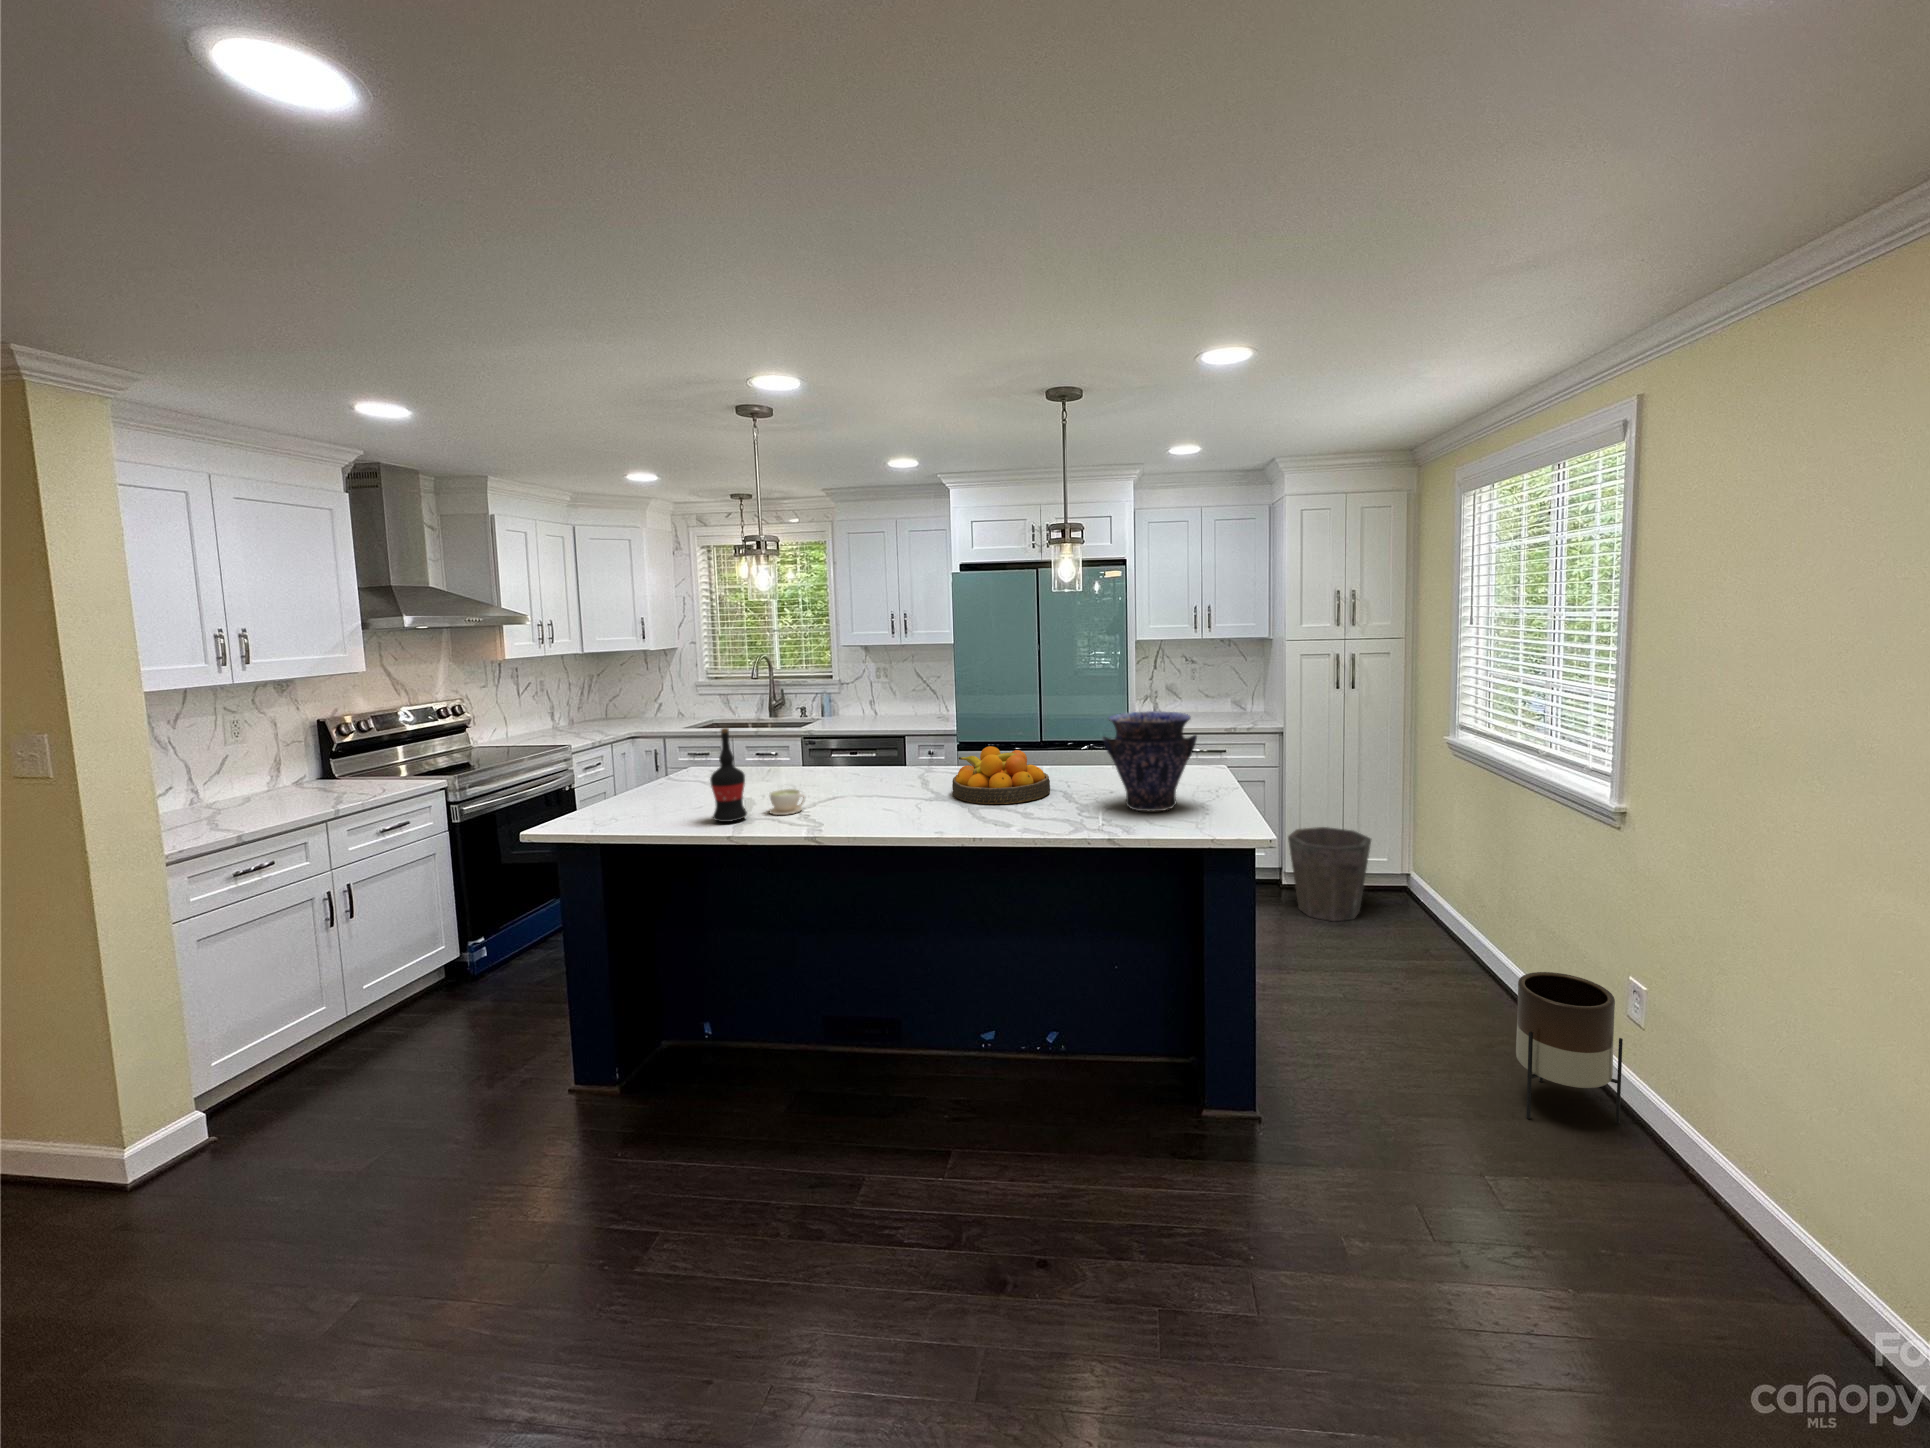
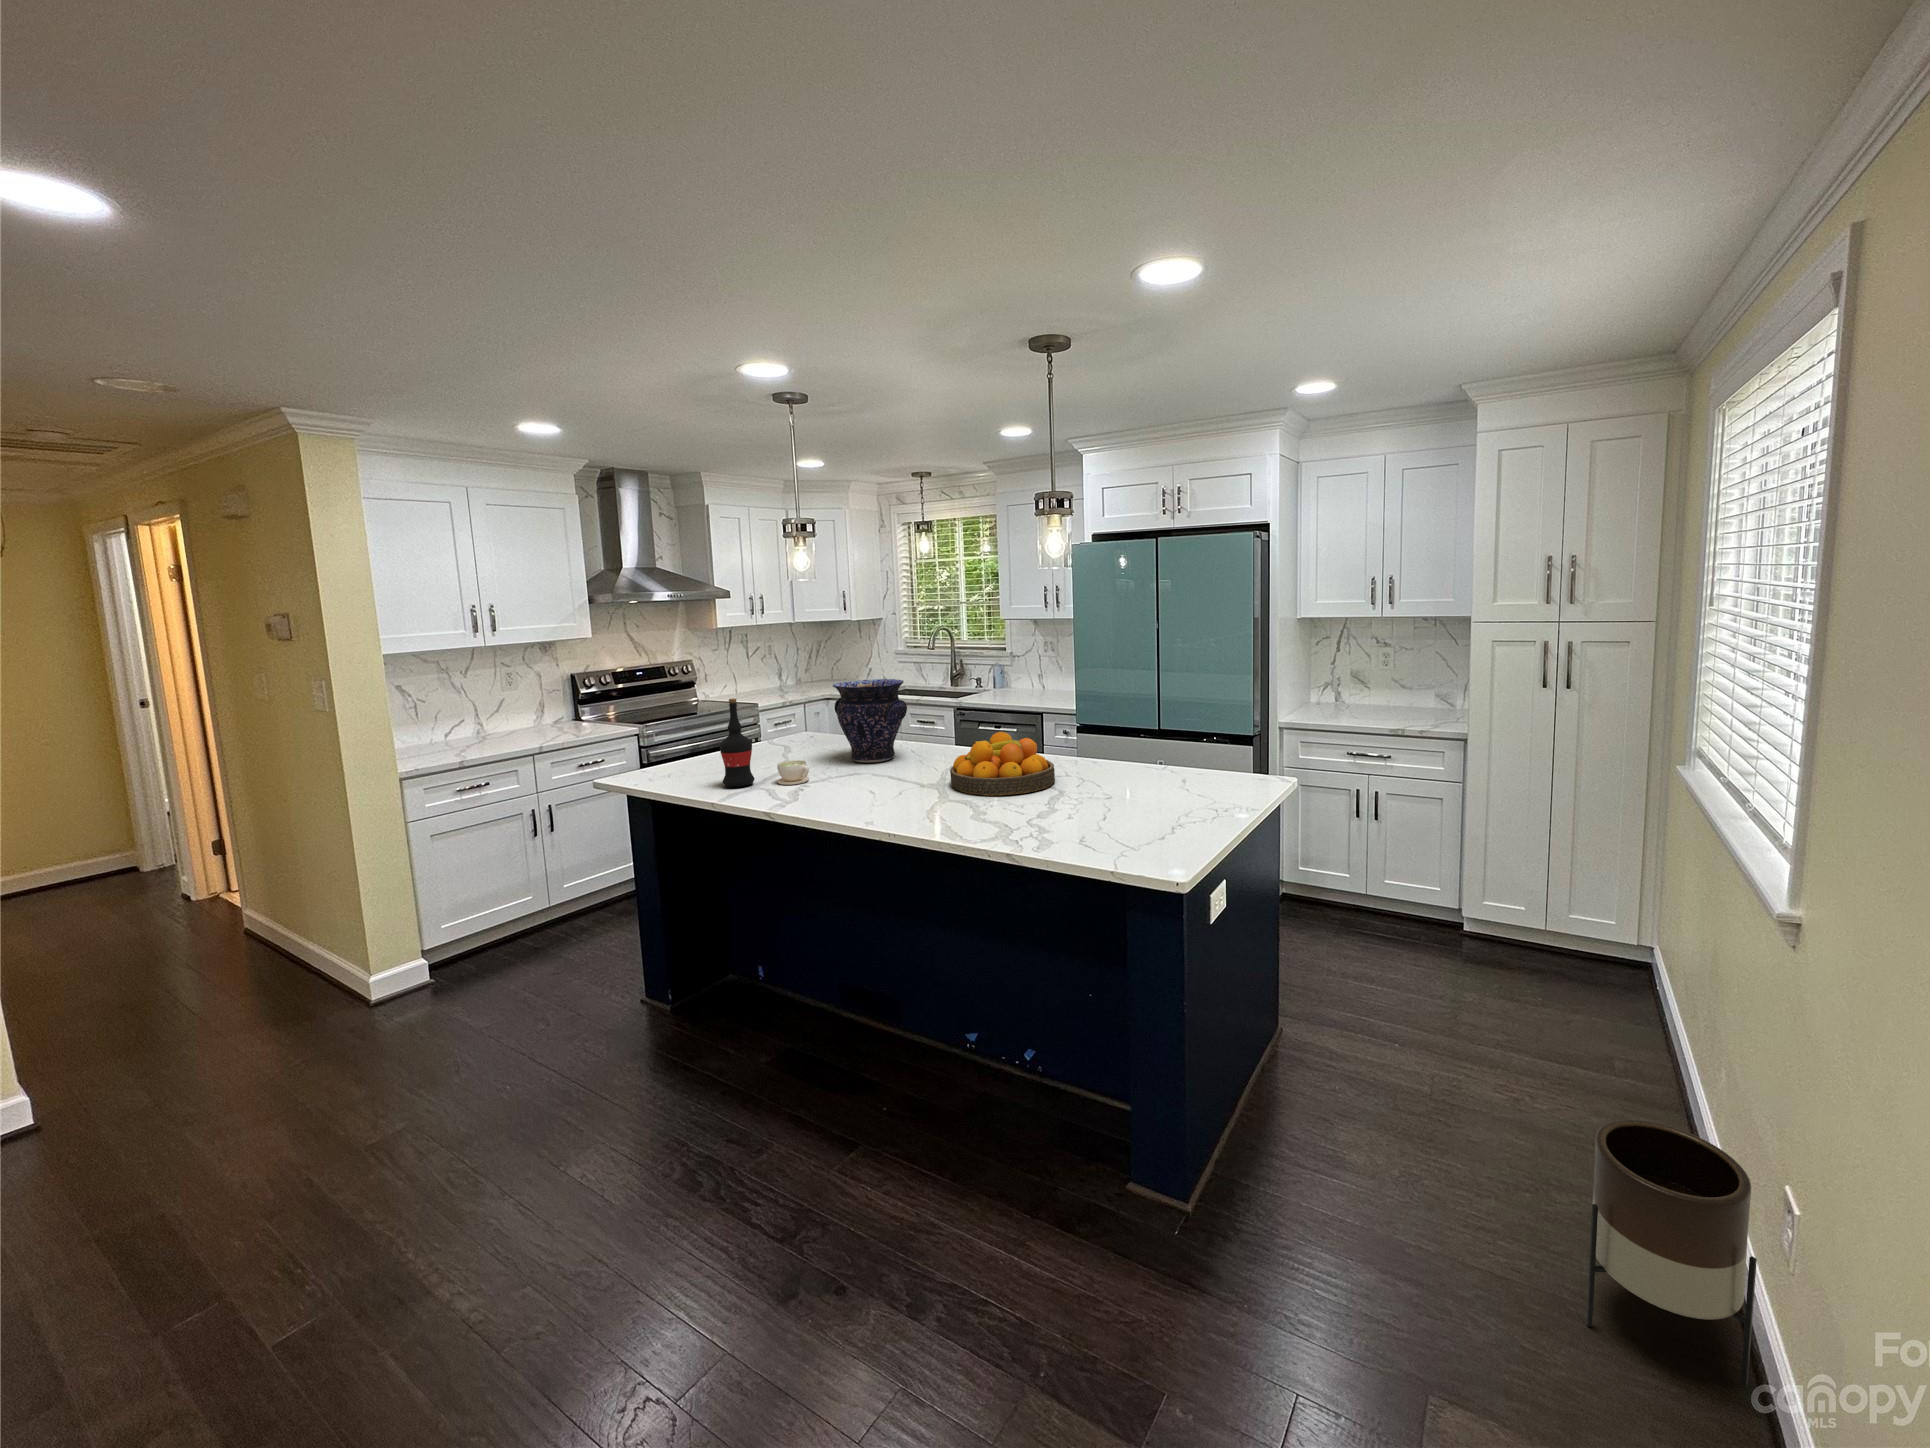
vase: present [1102,711,1197,811] -> present [833,679,907,763]
waste bin: present [1288,827,1371,921] -> none [1449,859,1567,986]

